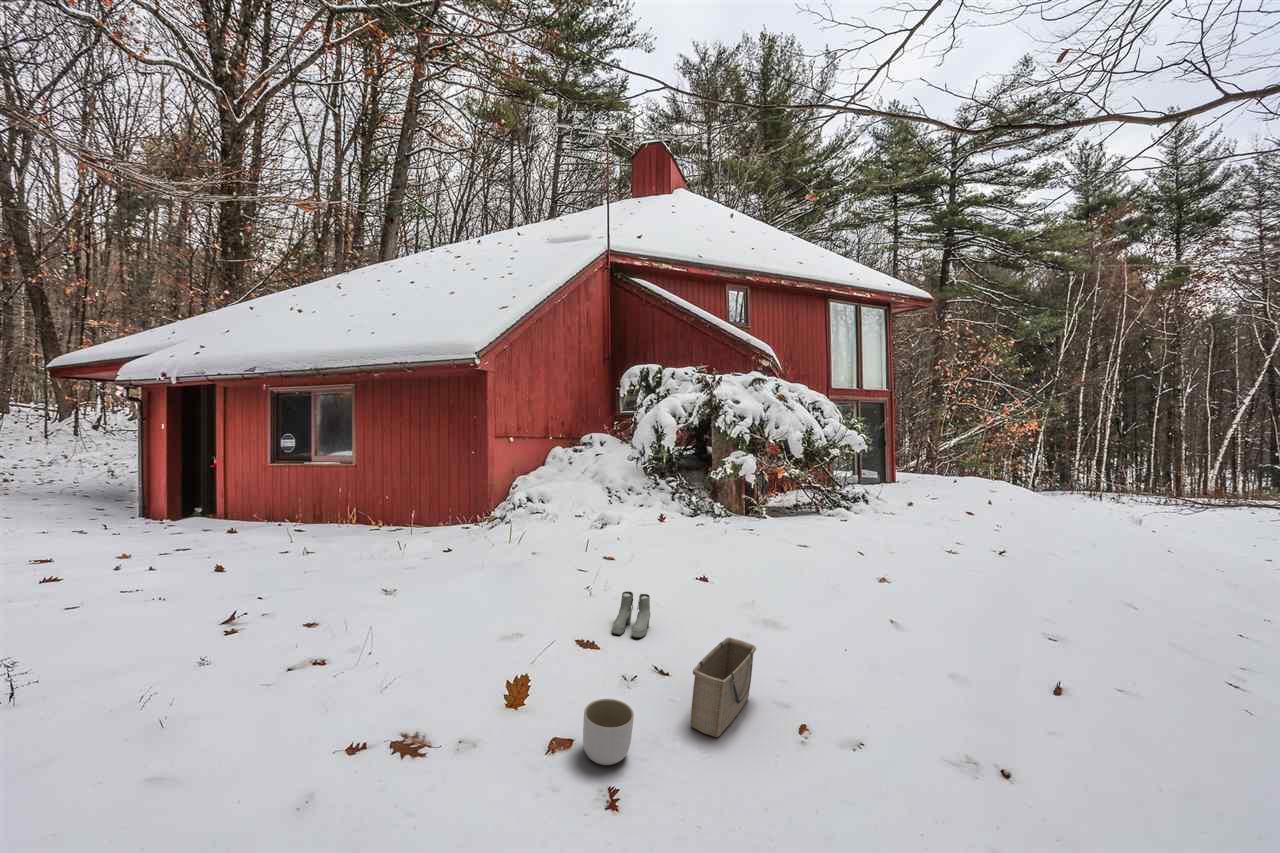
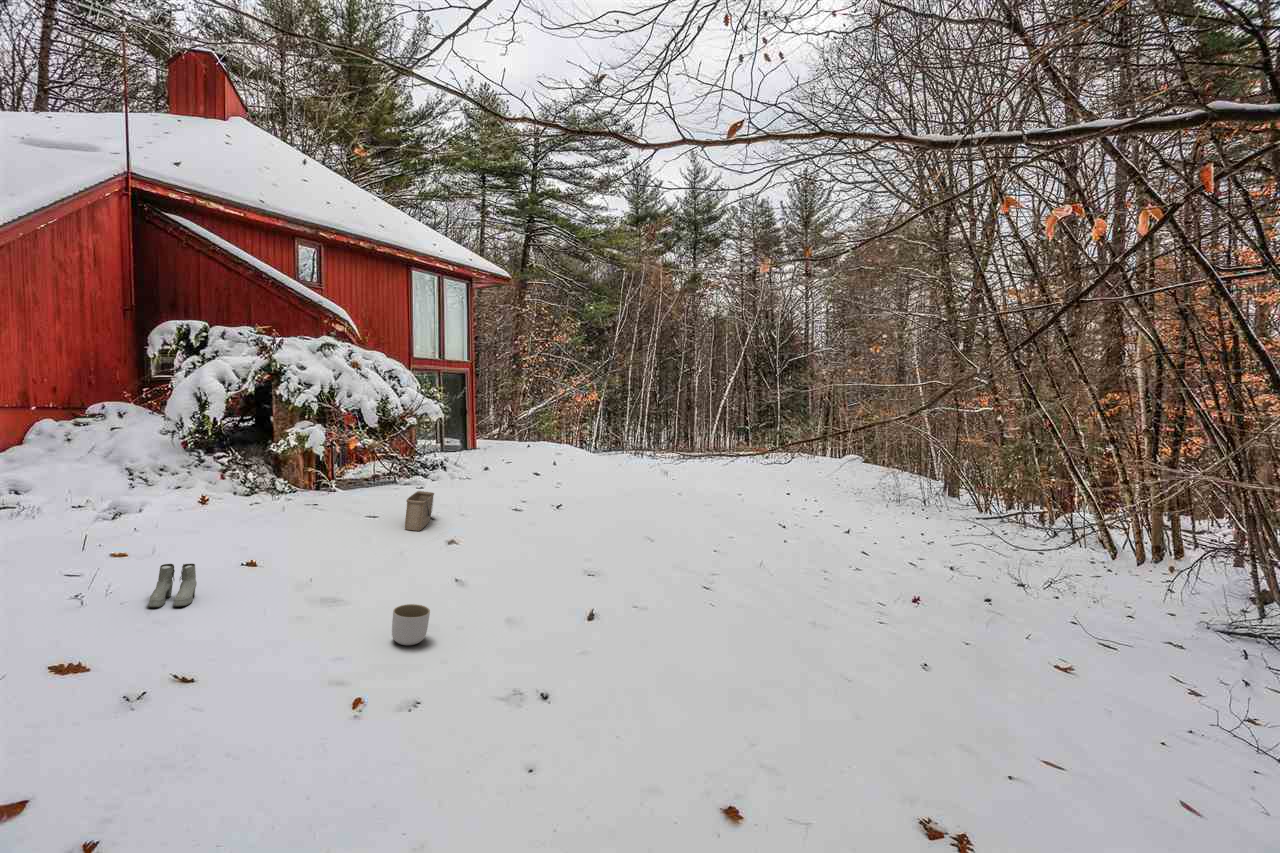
basket: present [691,637,756,737] -> present [405,491,434,531]
planter: present [583,699,634,765] -> present [392,604,430,645]

